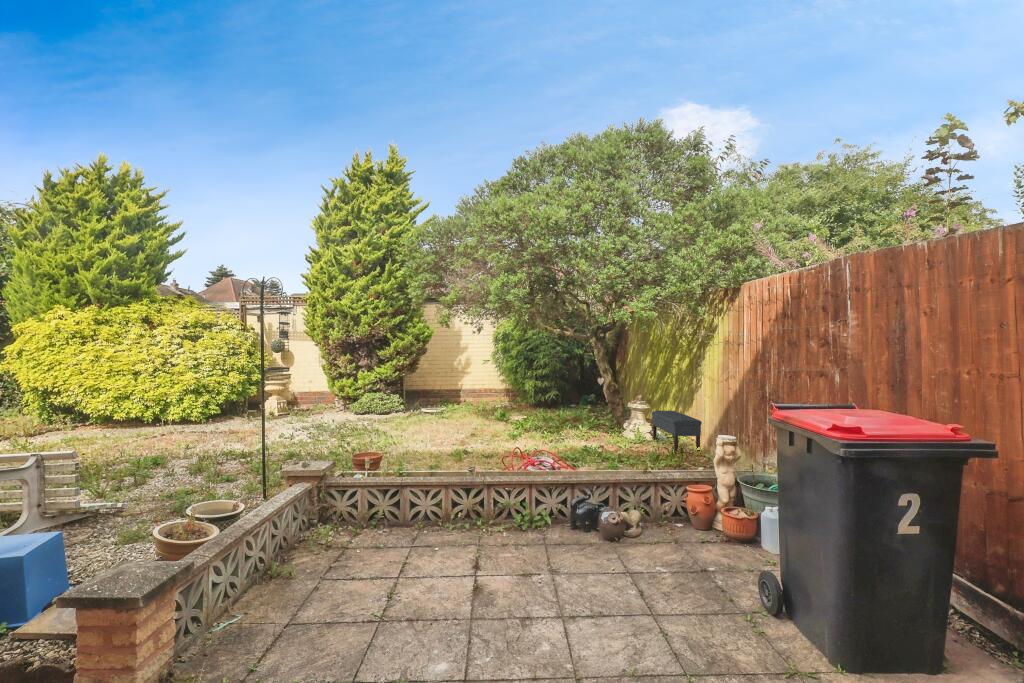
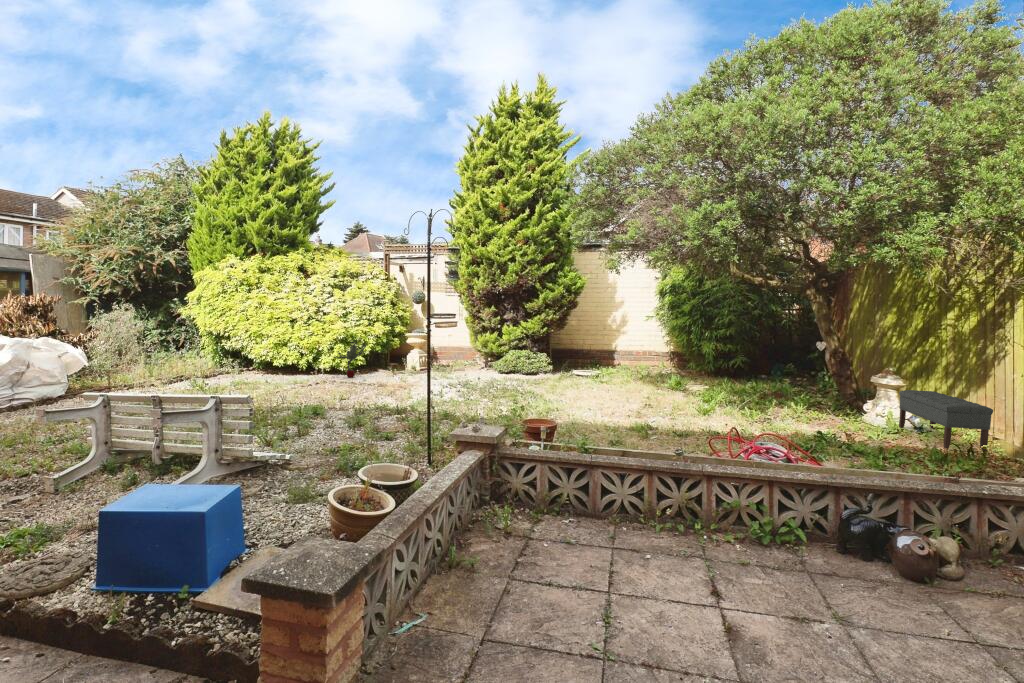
potted tree: none [181,389,217,426] -> present [335,340,366,378]

